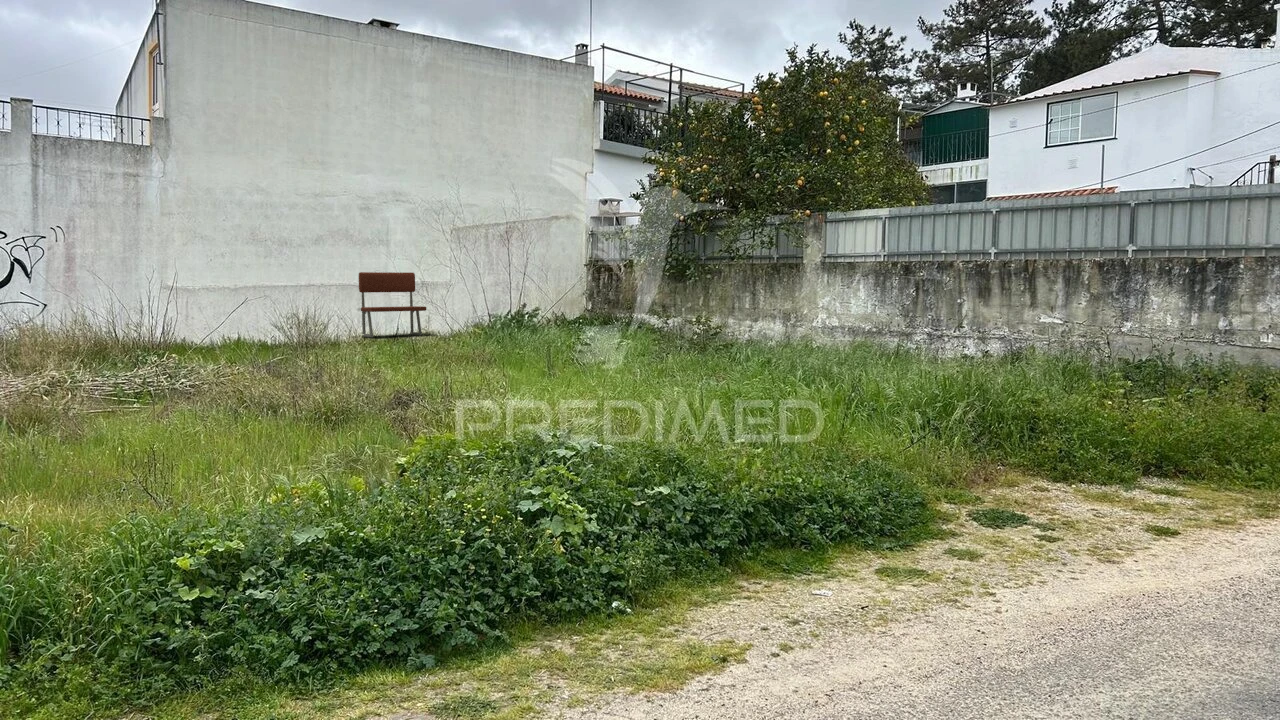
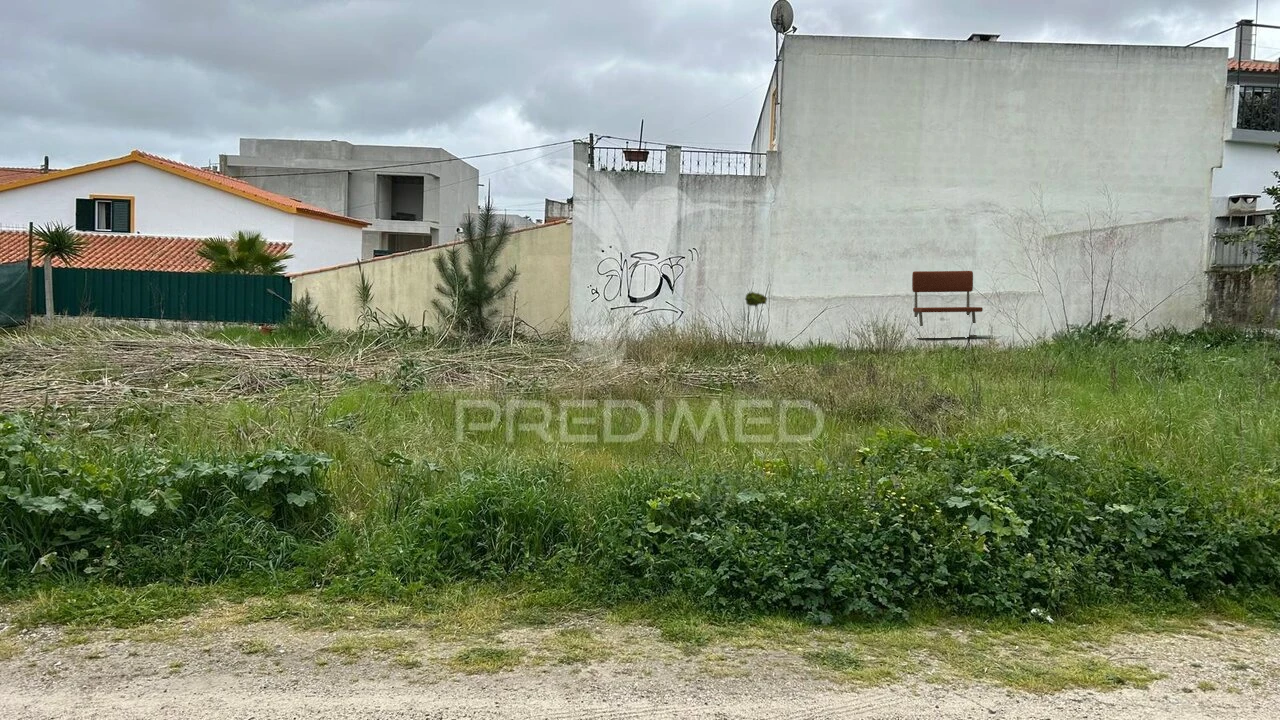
potted tree: none [179,291,207,346] -> present [745,292,767,343]

